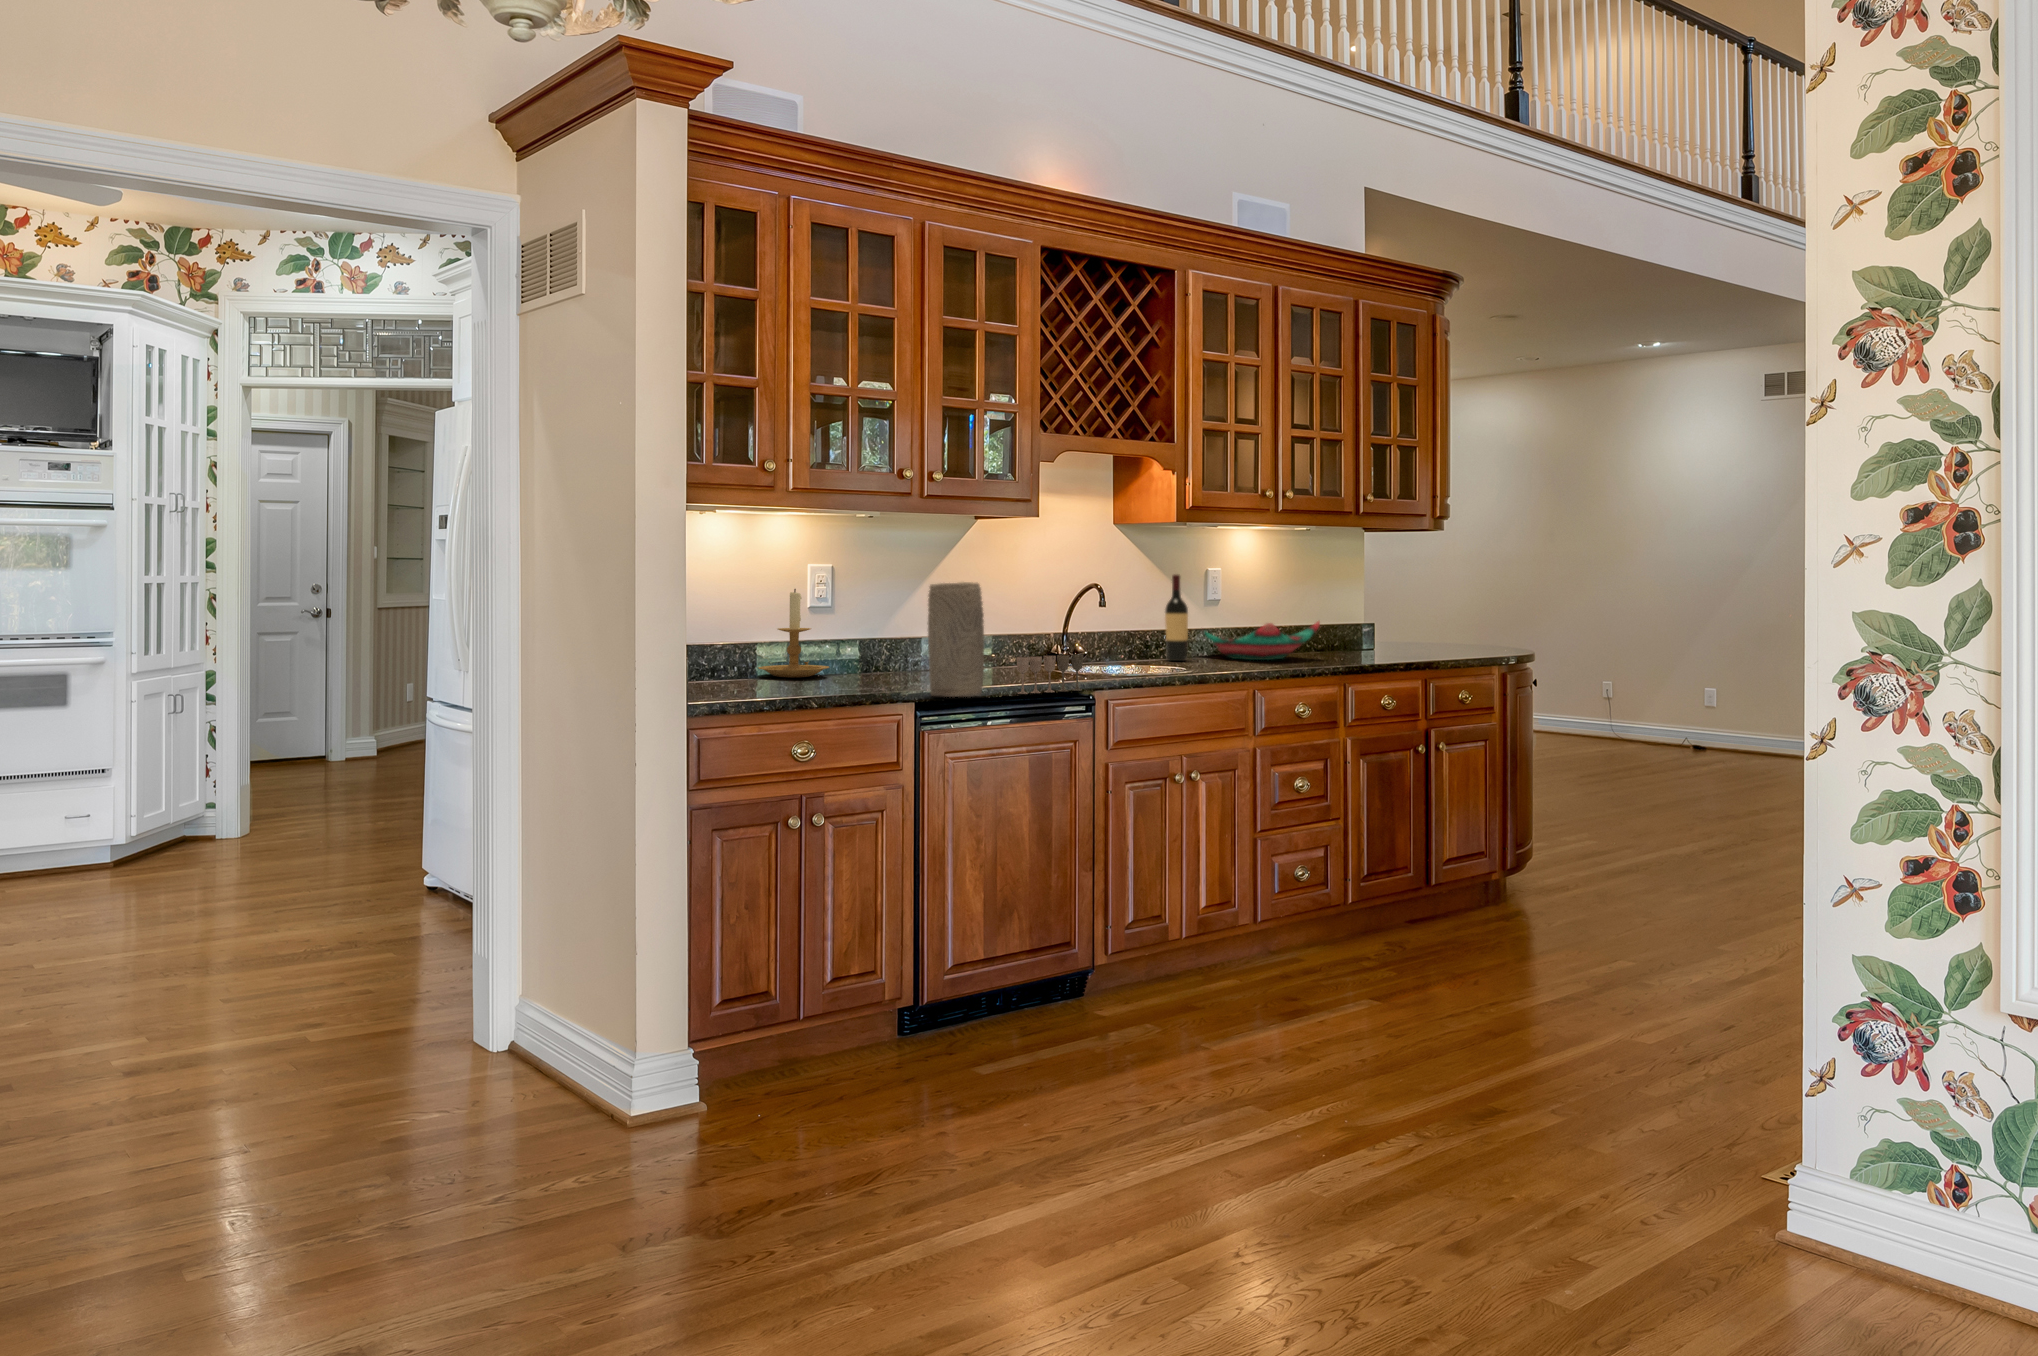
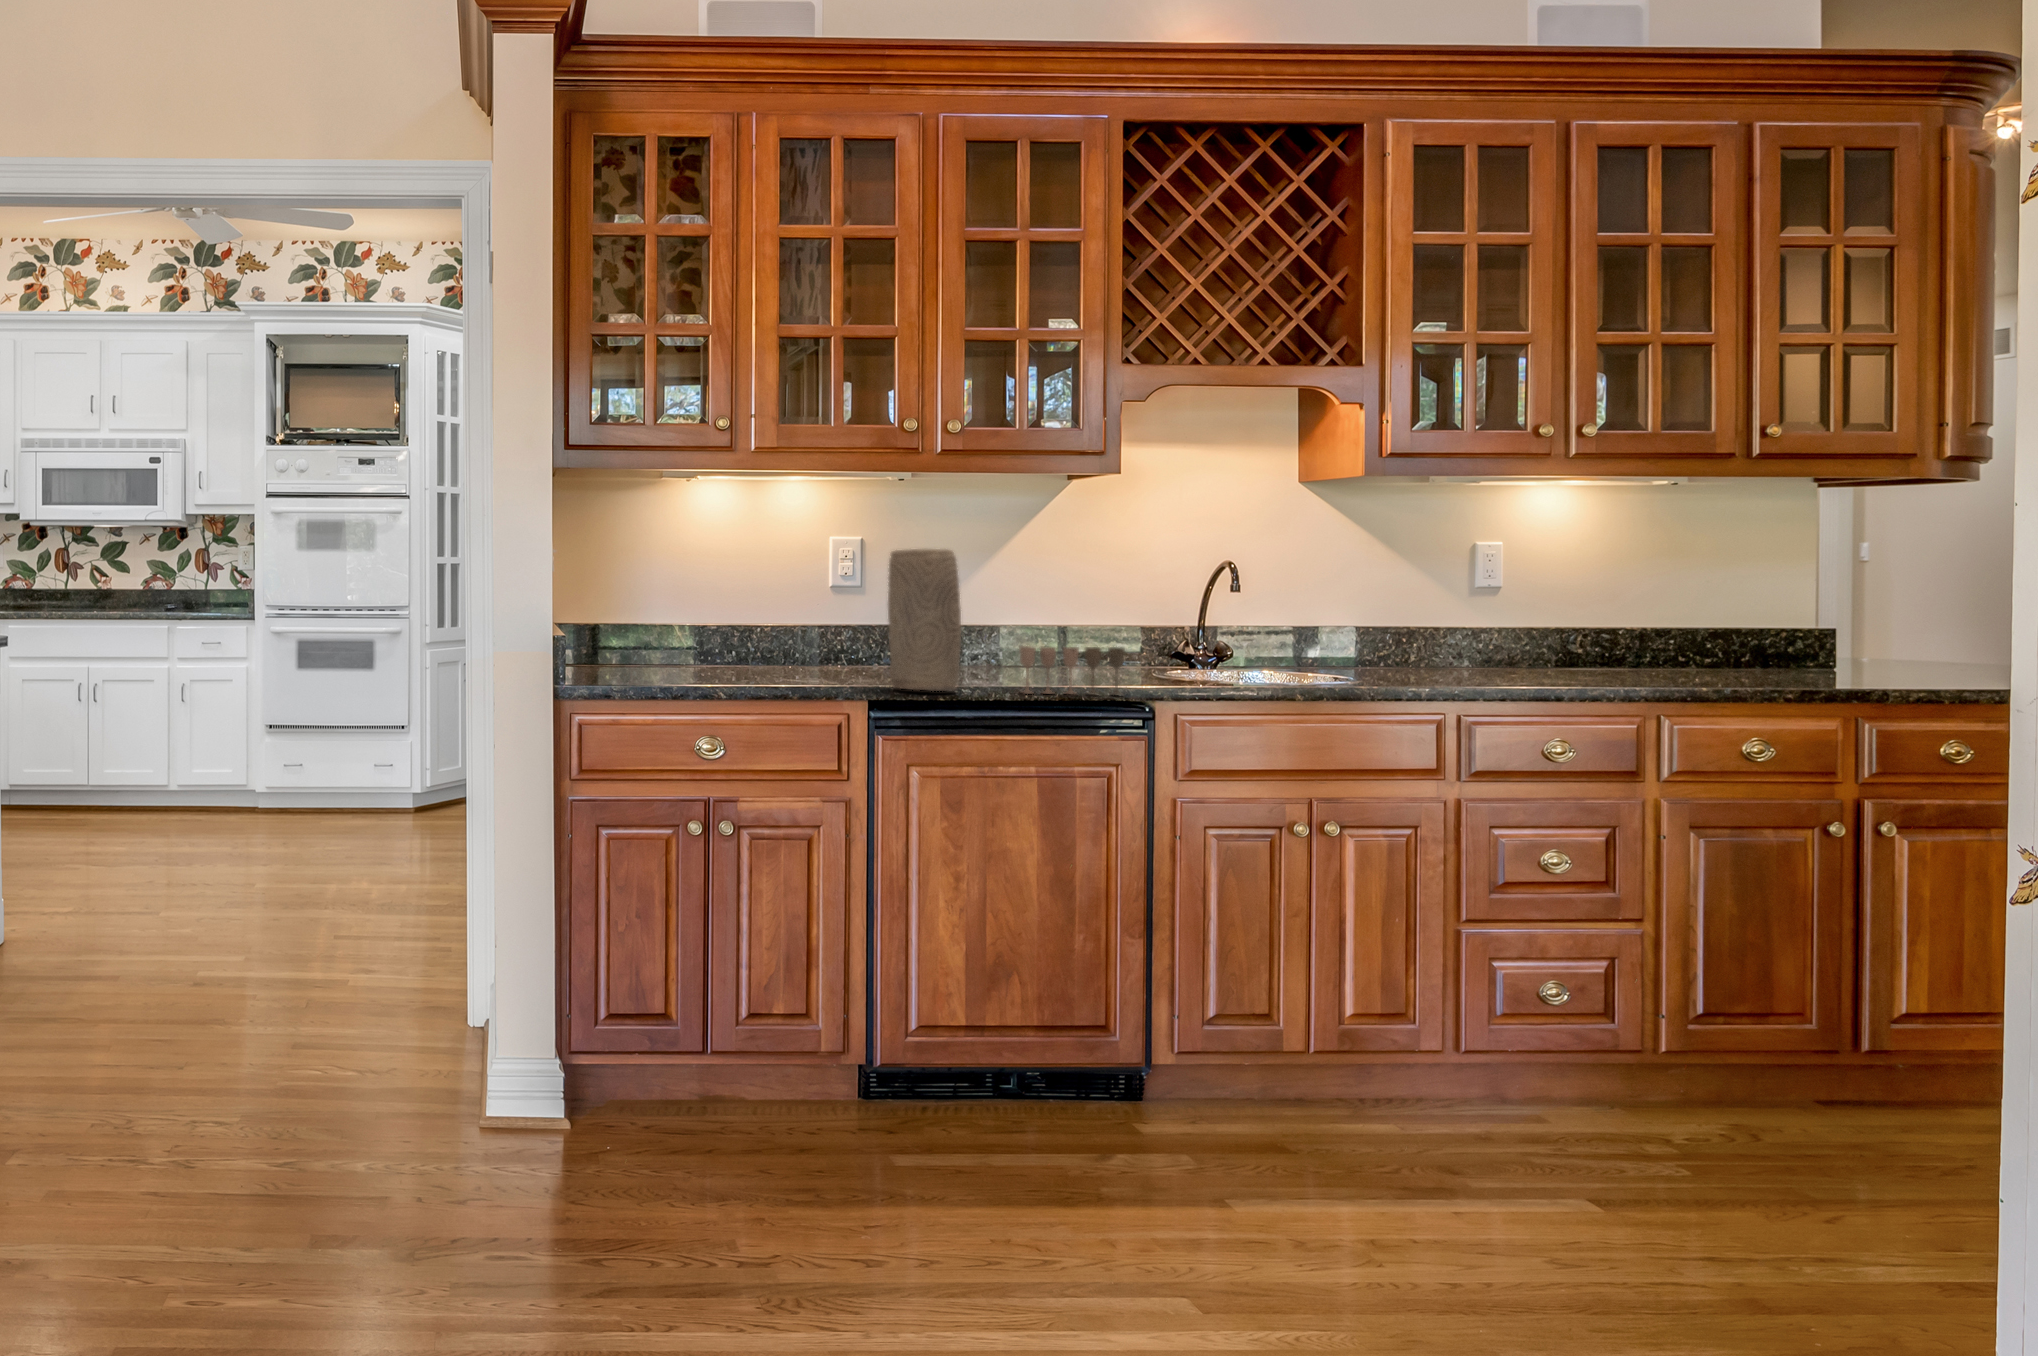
wine bottle: present [1165,574,1188,661] -> none [1393,553,1429,674]
candle holder: present [758,589,829,677] -> none [765,561,847,662]
decorative bowl: present [1203,621,1320,660] -> none [1458,619,1684,680]

